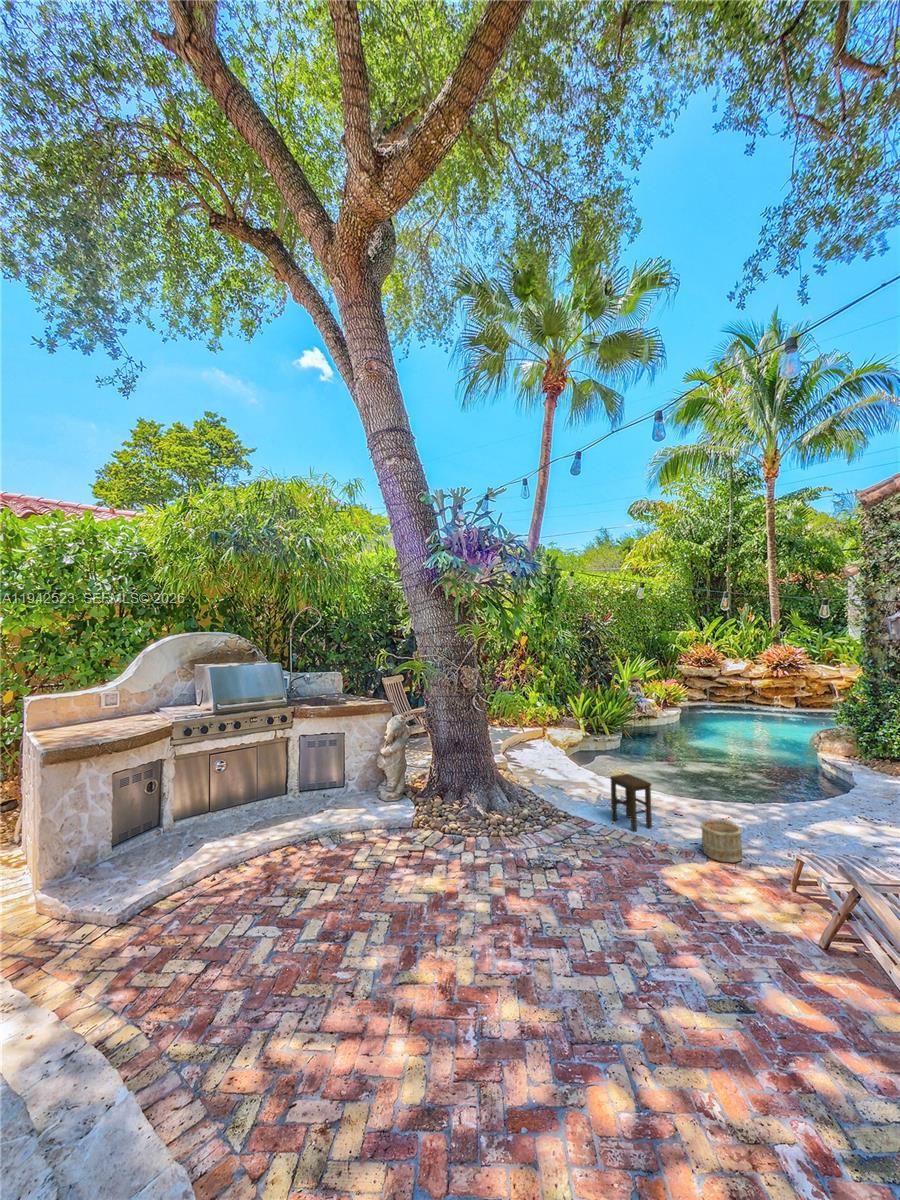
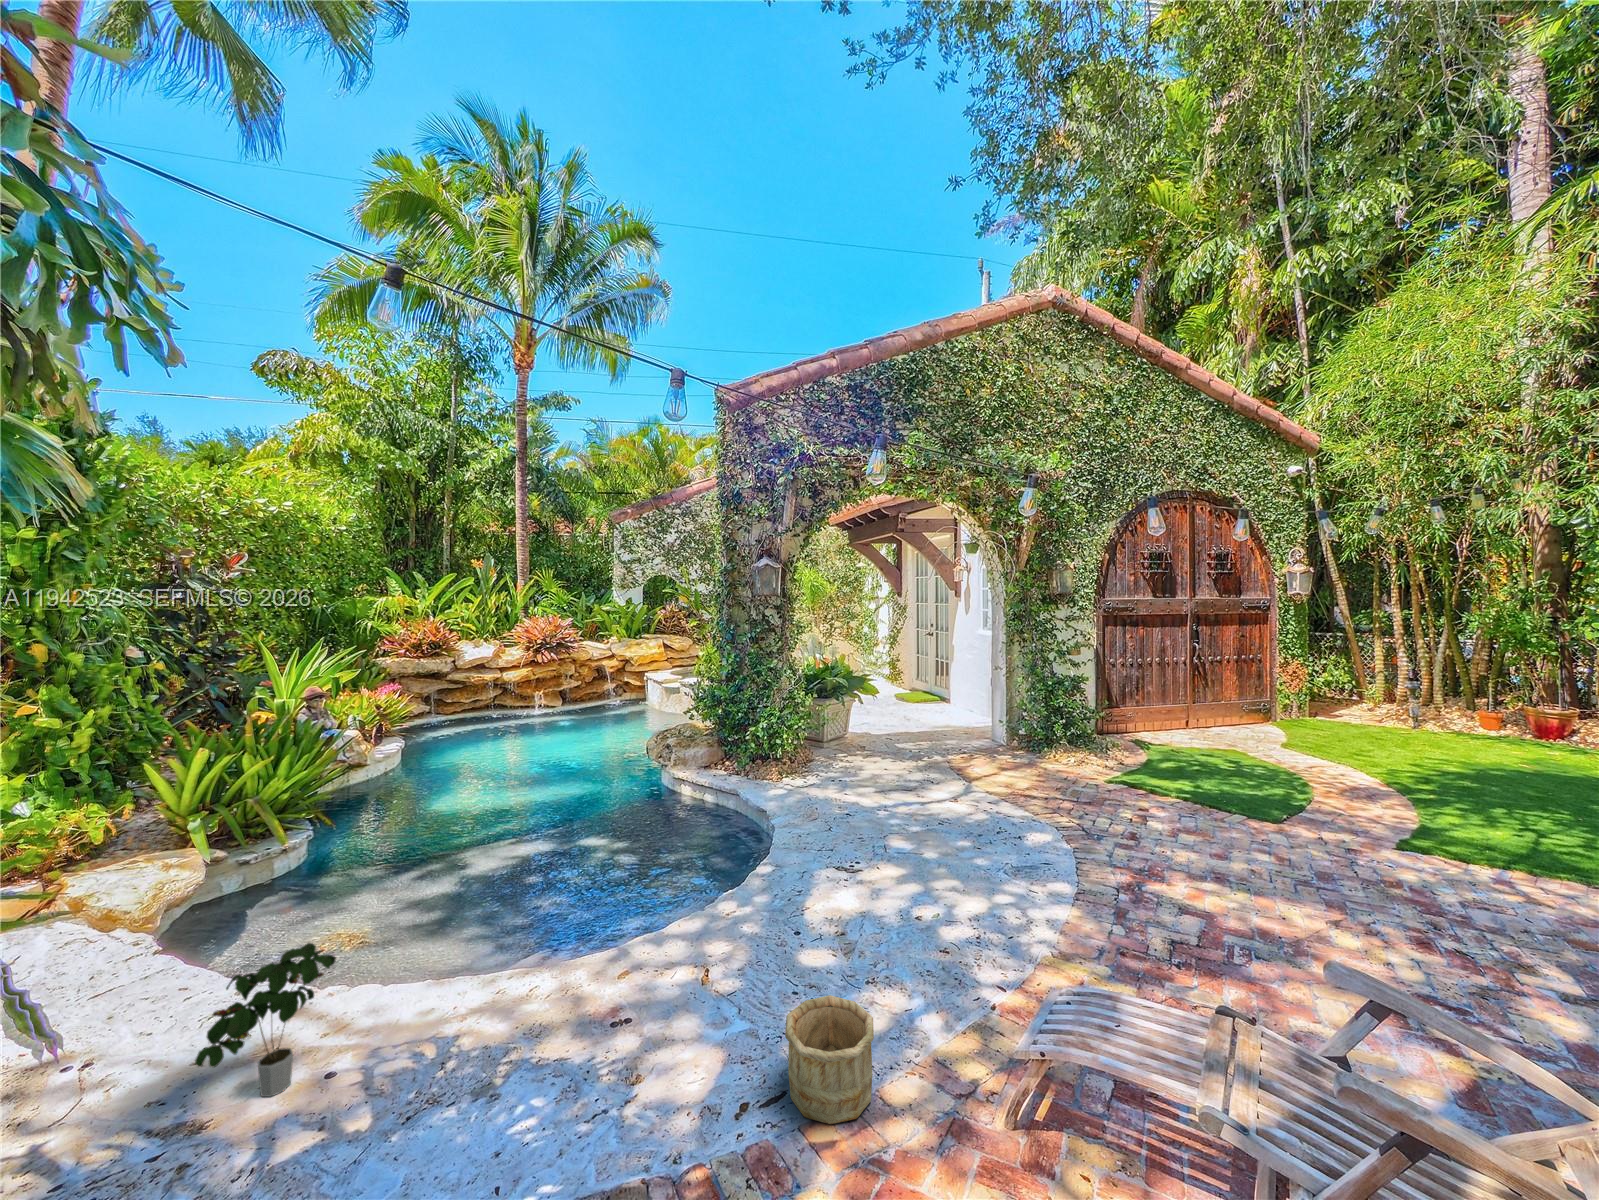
potted plant: none [555,749,589,788] -> present [195,943,336,1097]
stool: present [610,774,652,831] -> none [505,981,635,1170]

